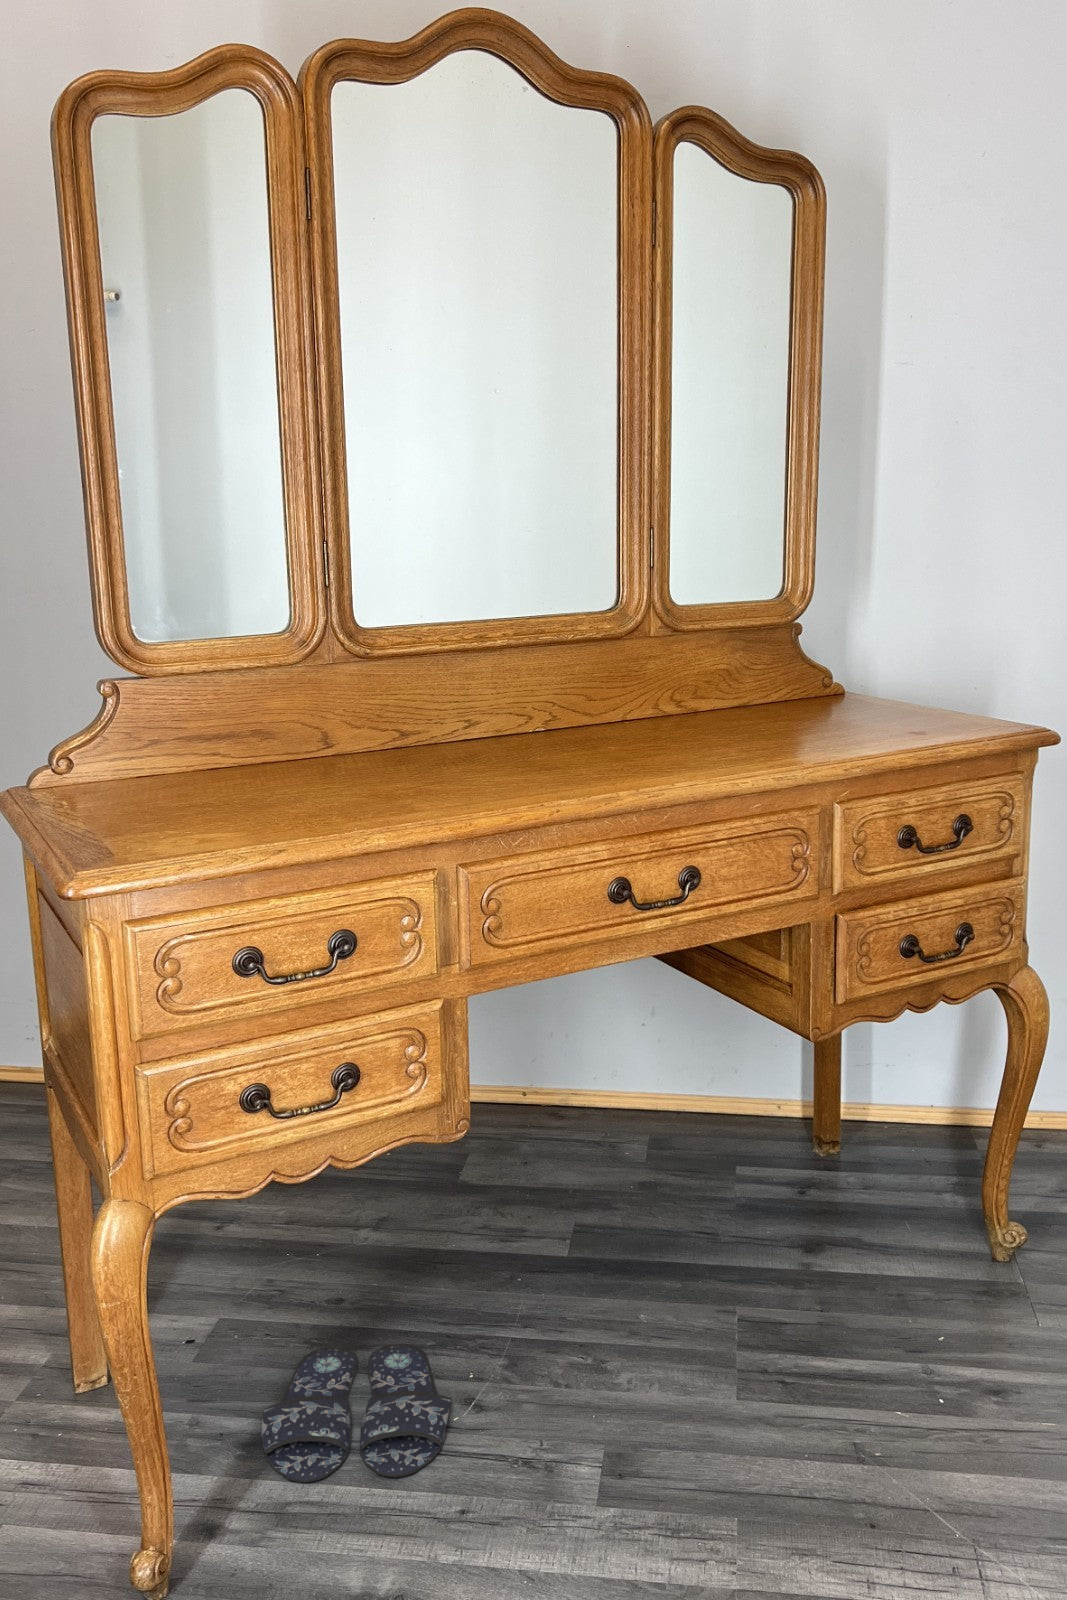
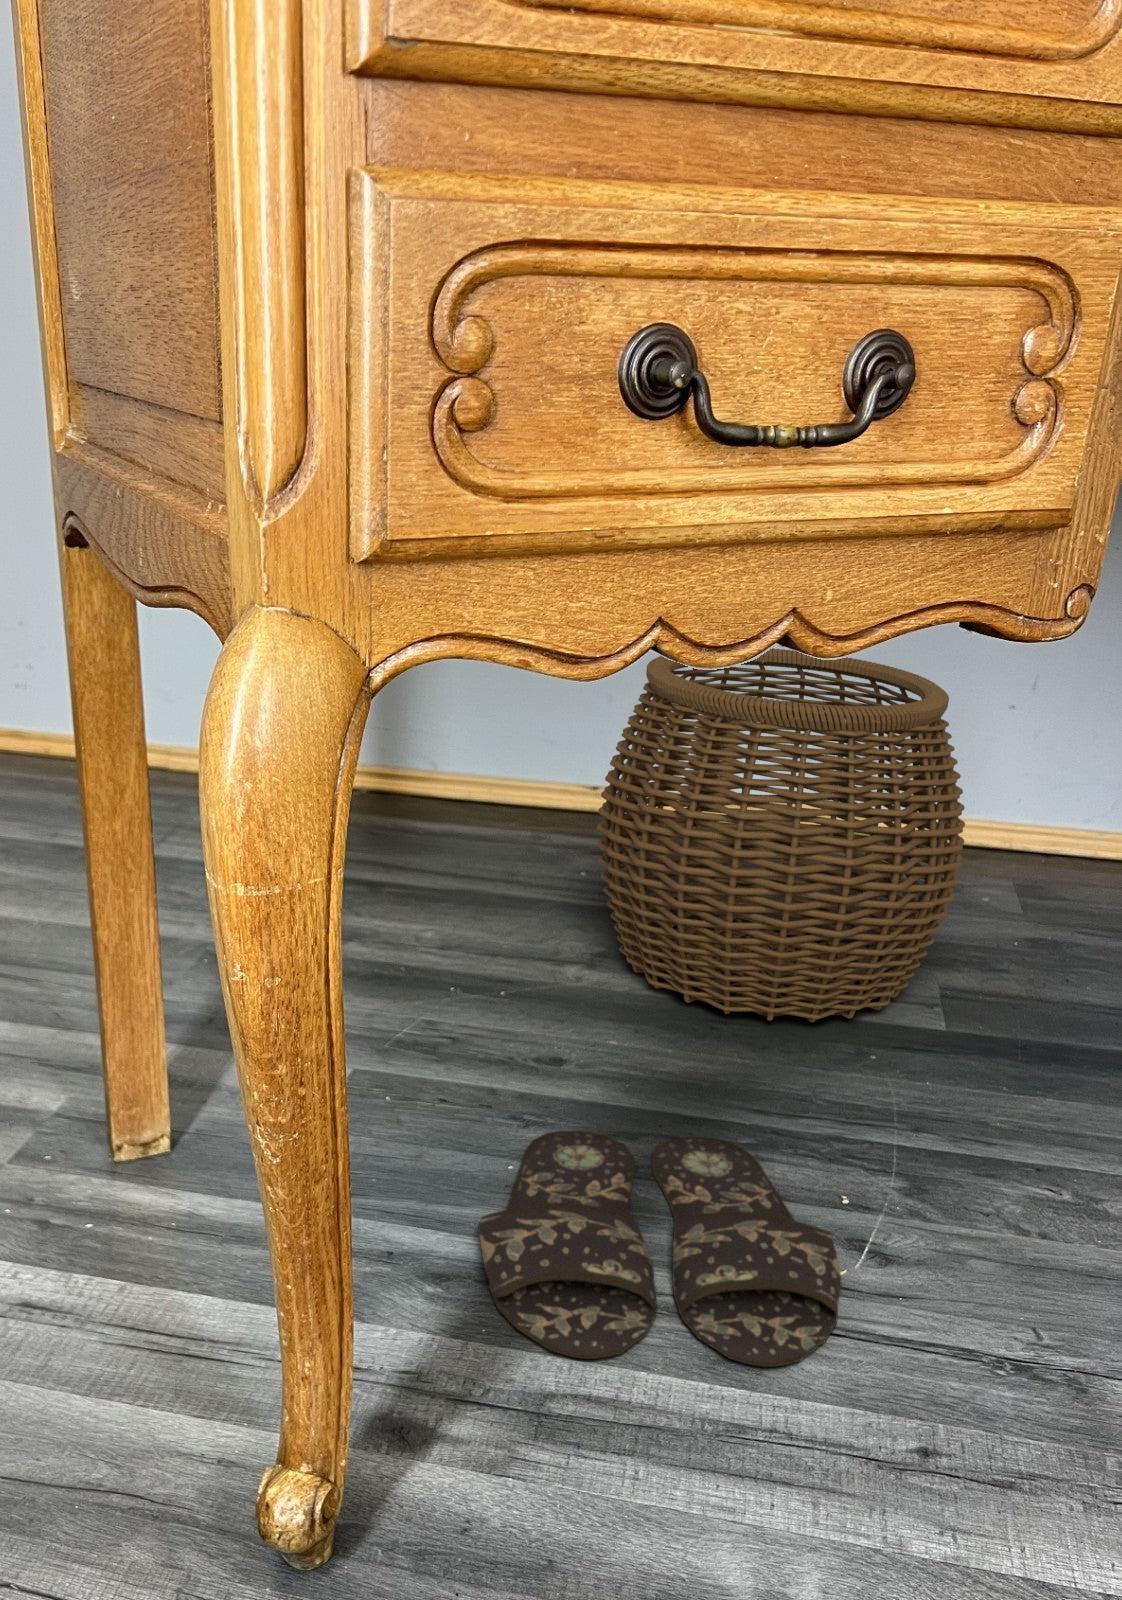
woven basket: none [358,1019,573,1258] -> present [597,648,965,1023]

